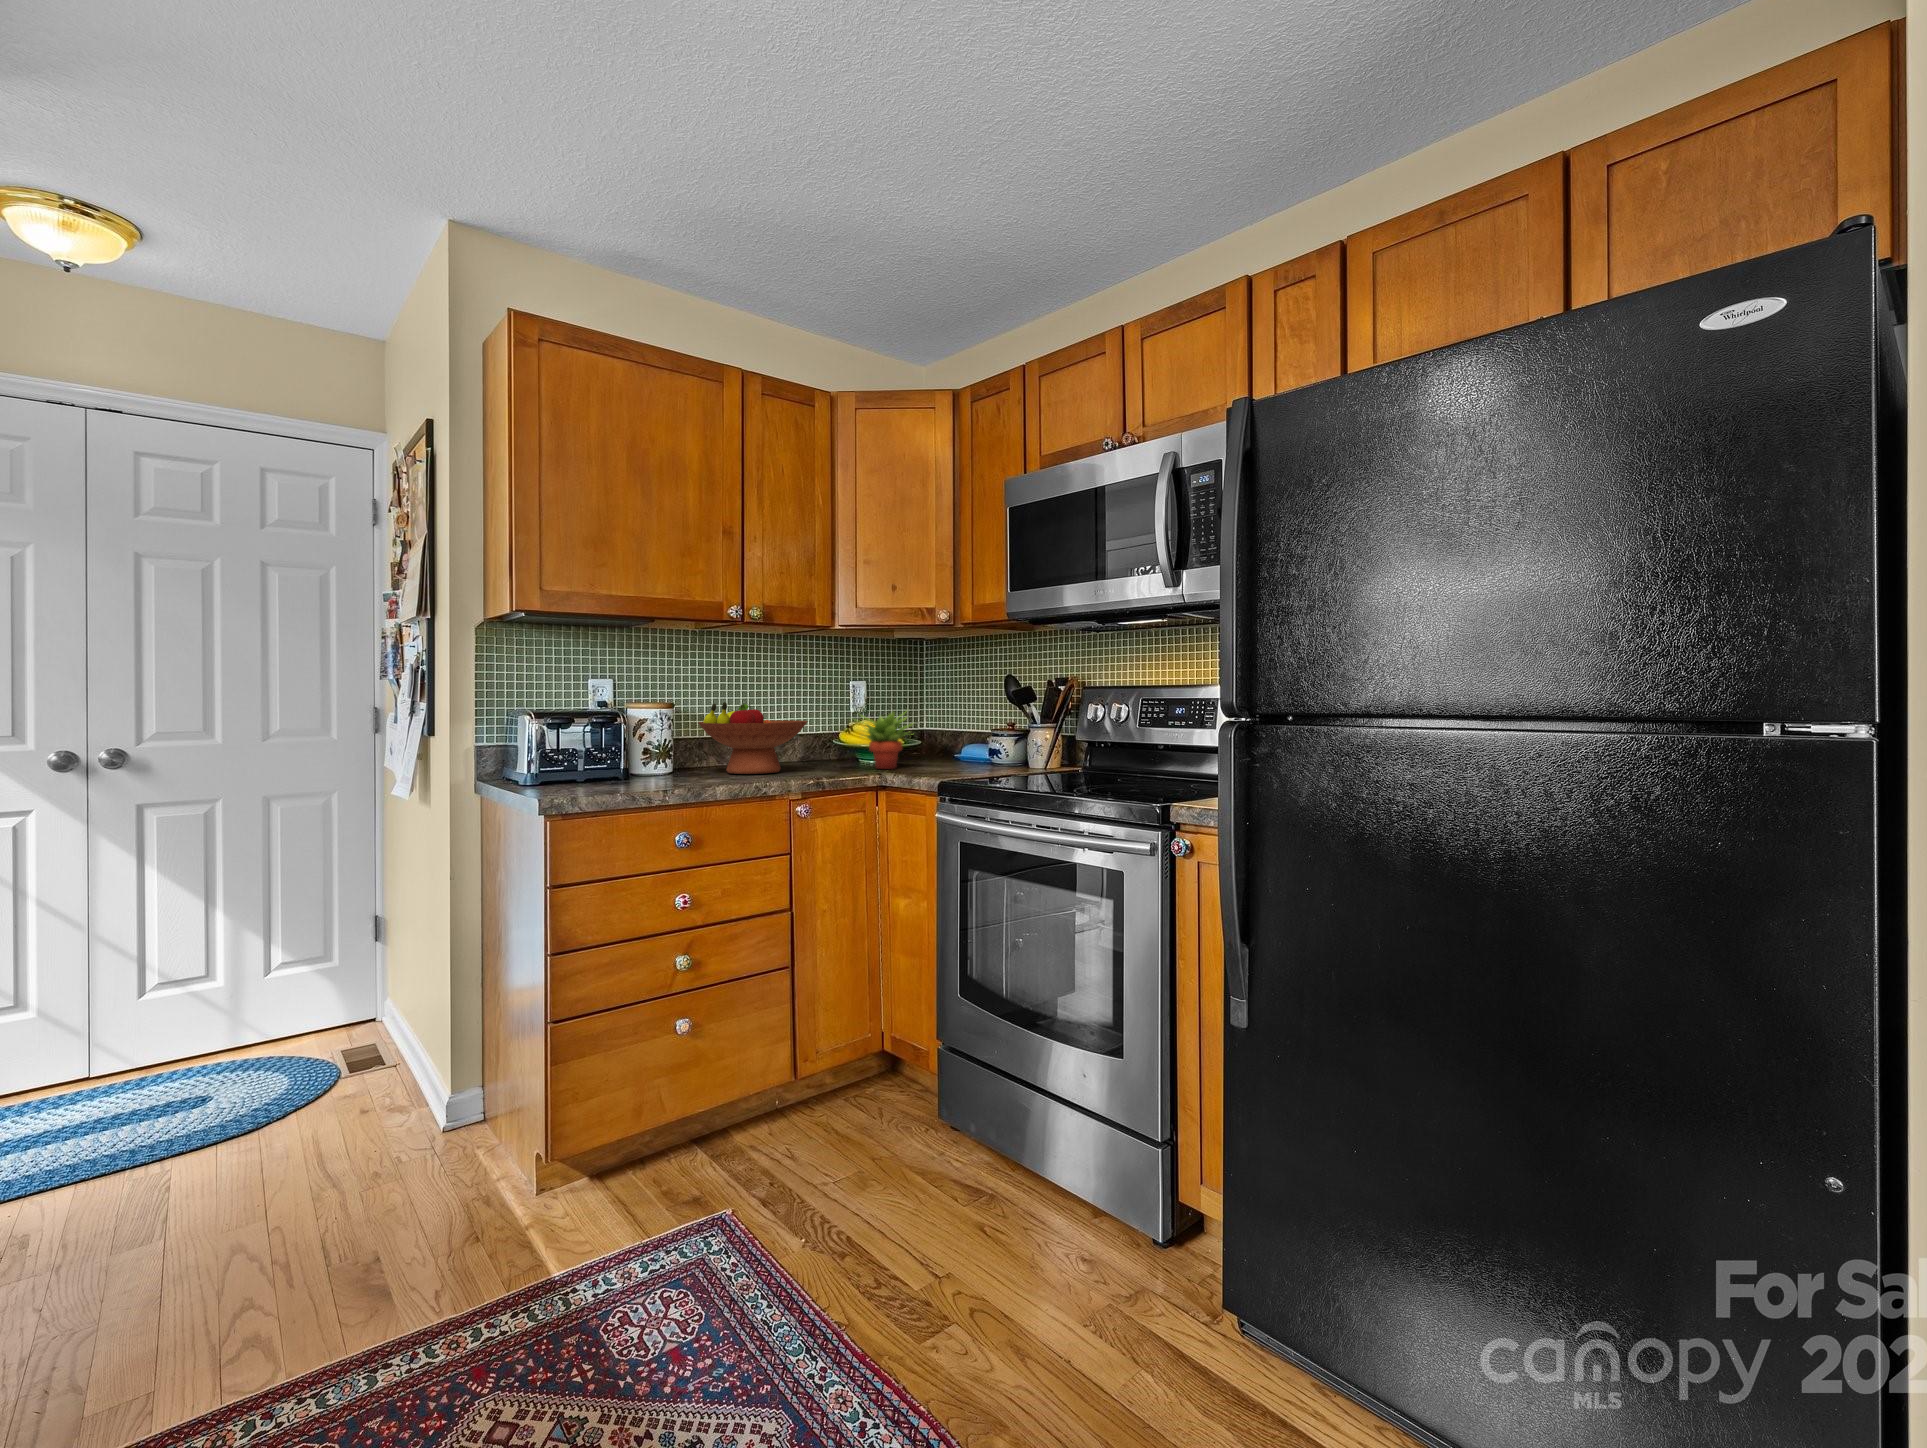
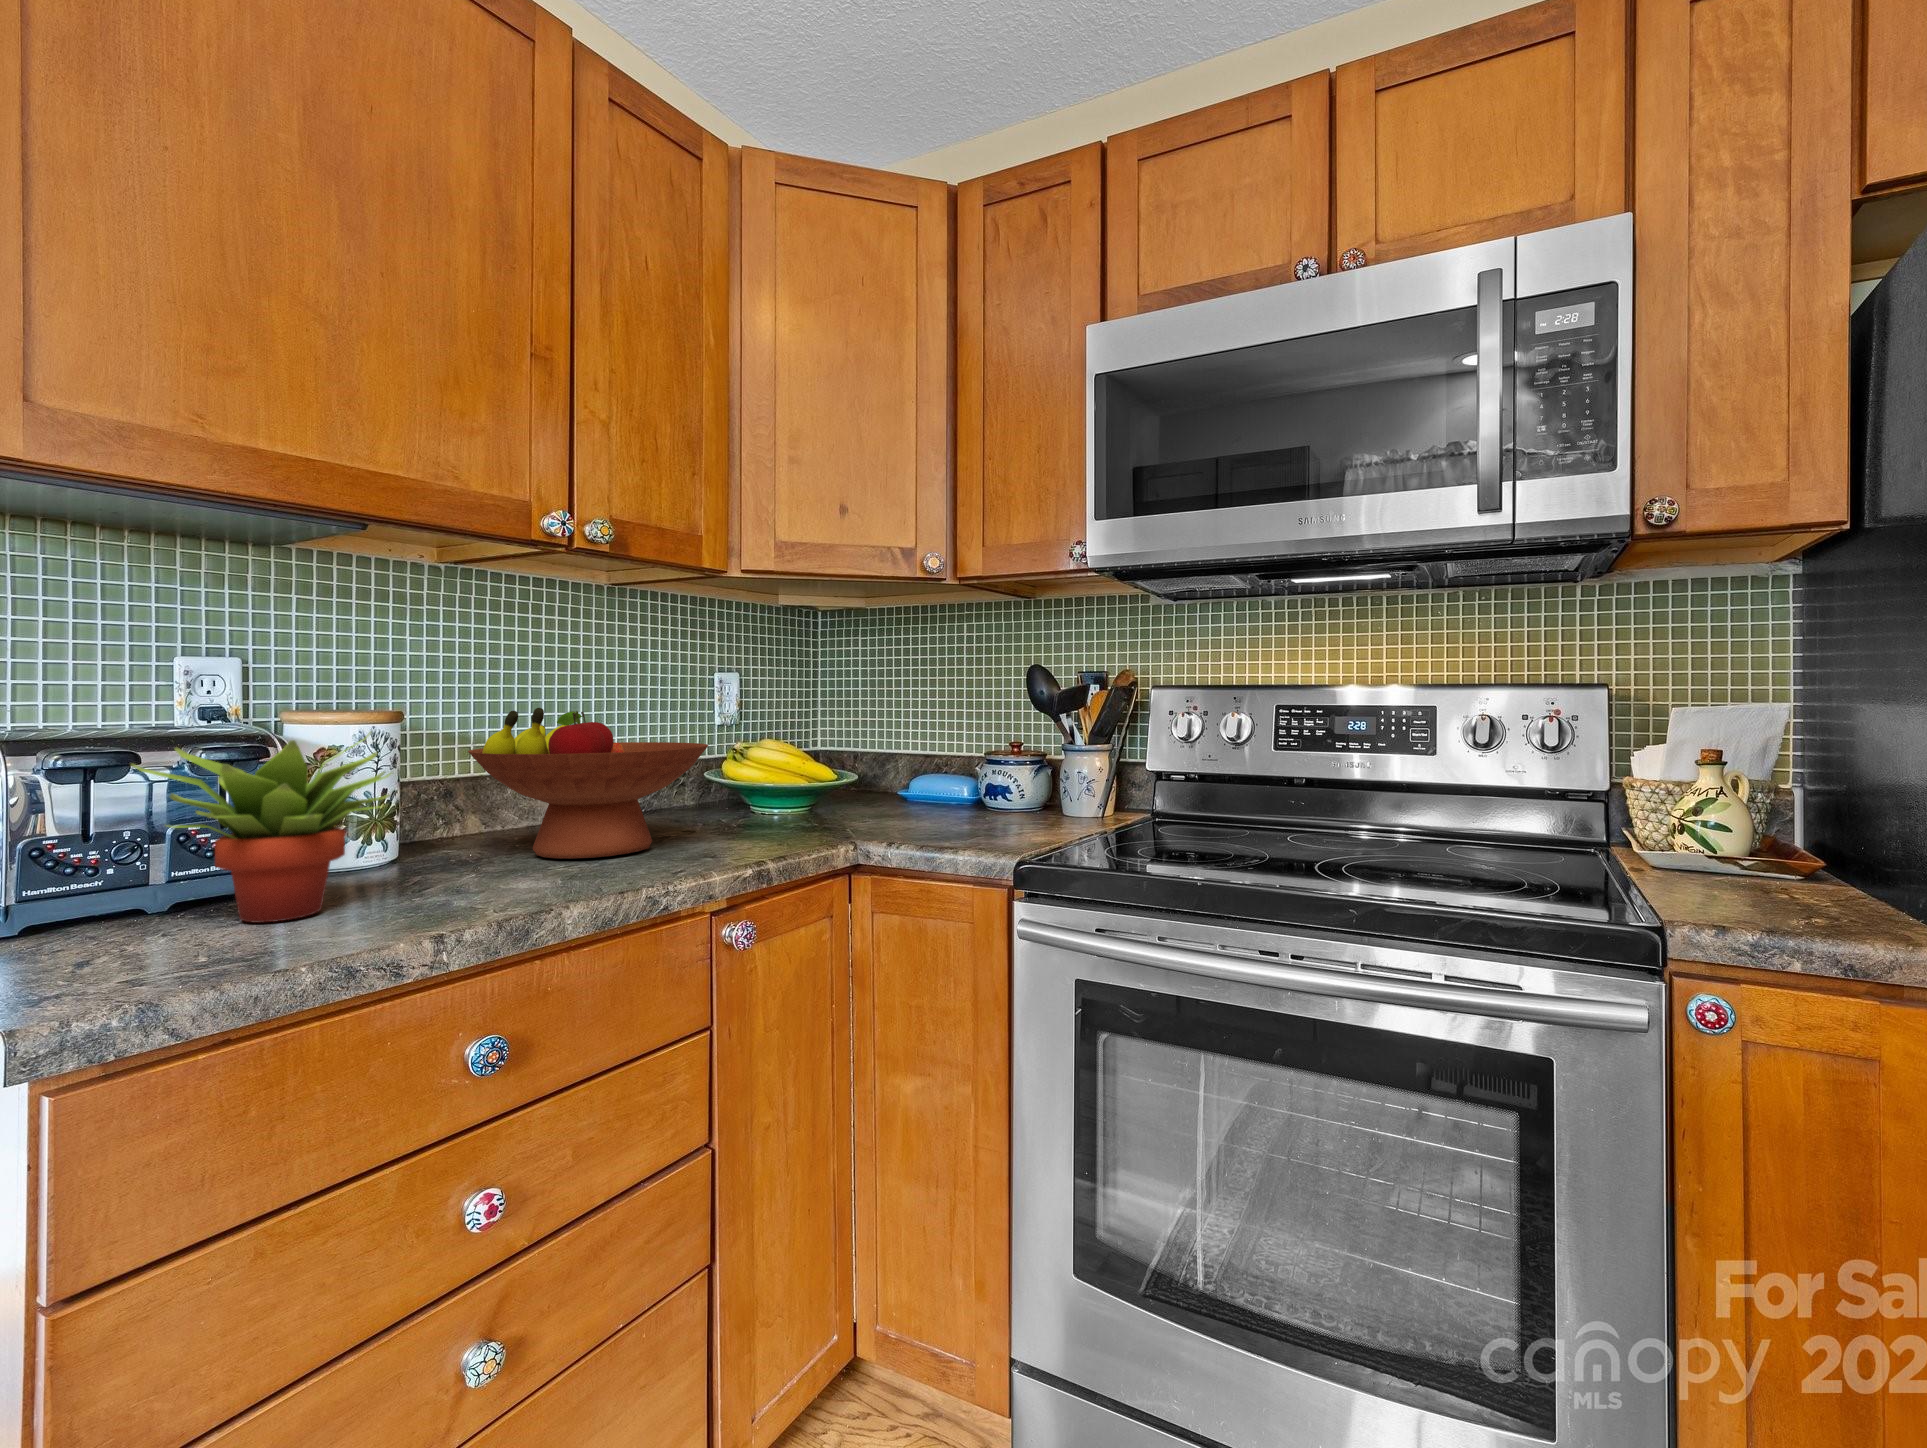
succulent plant: present [863,712,910,769] -> present [131,732,393,923]

